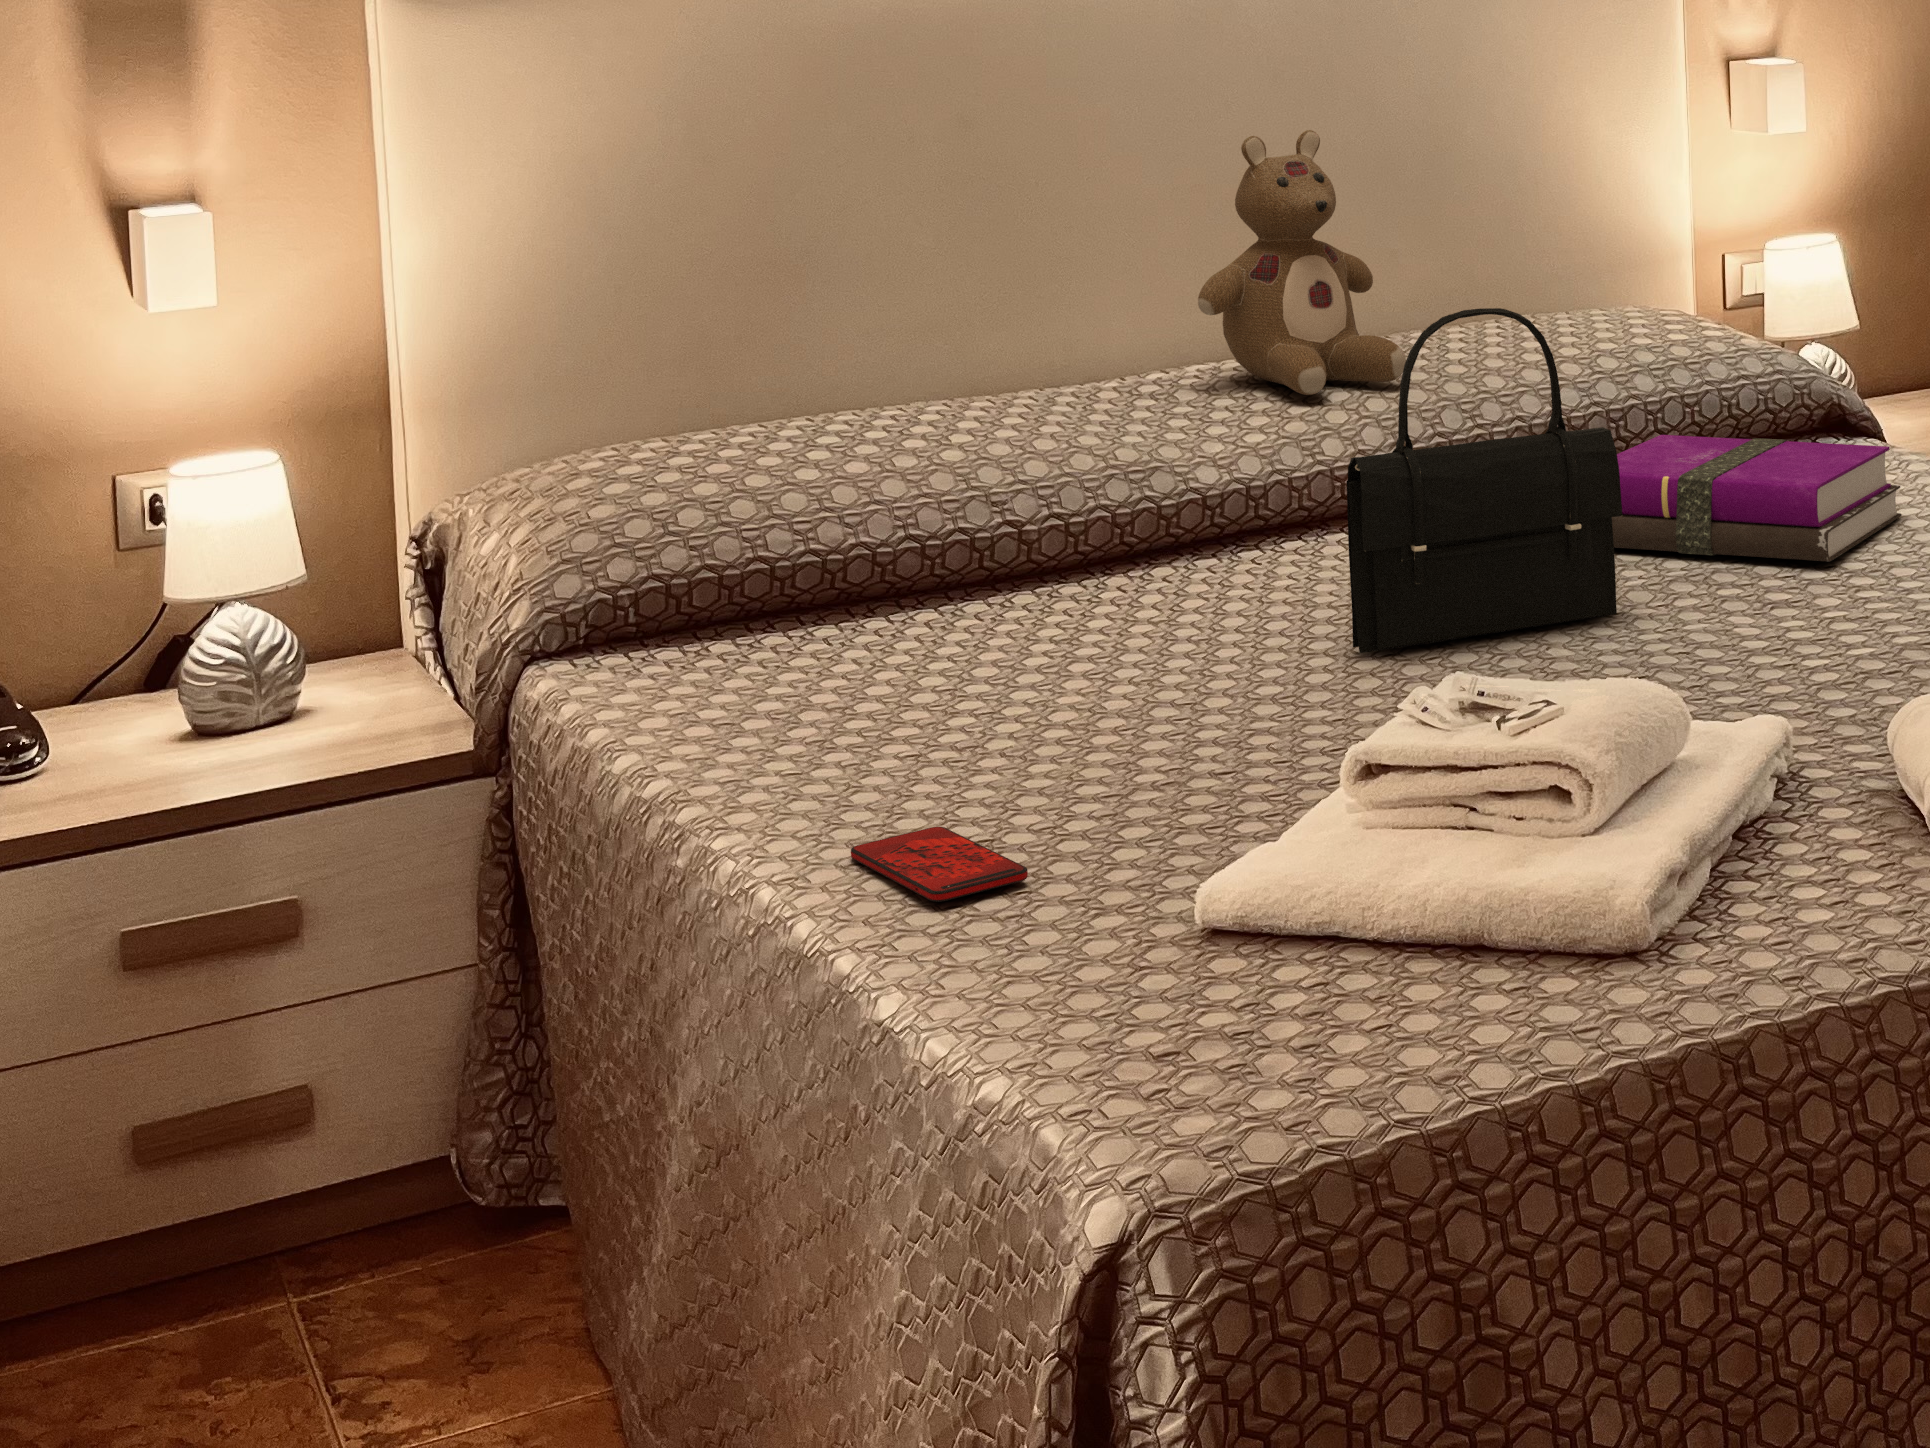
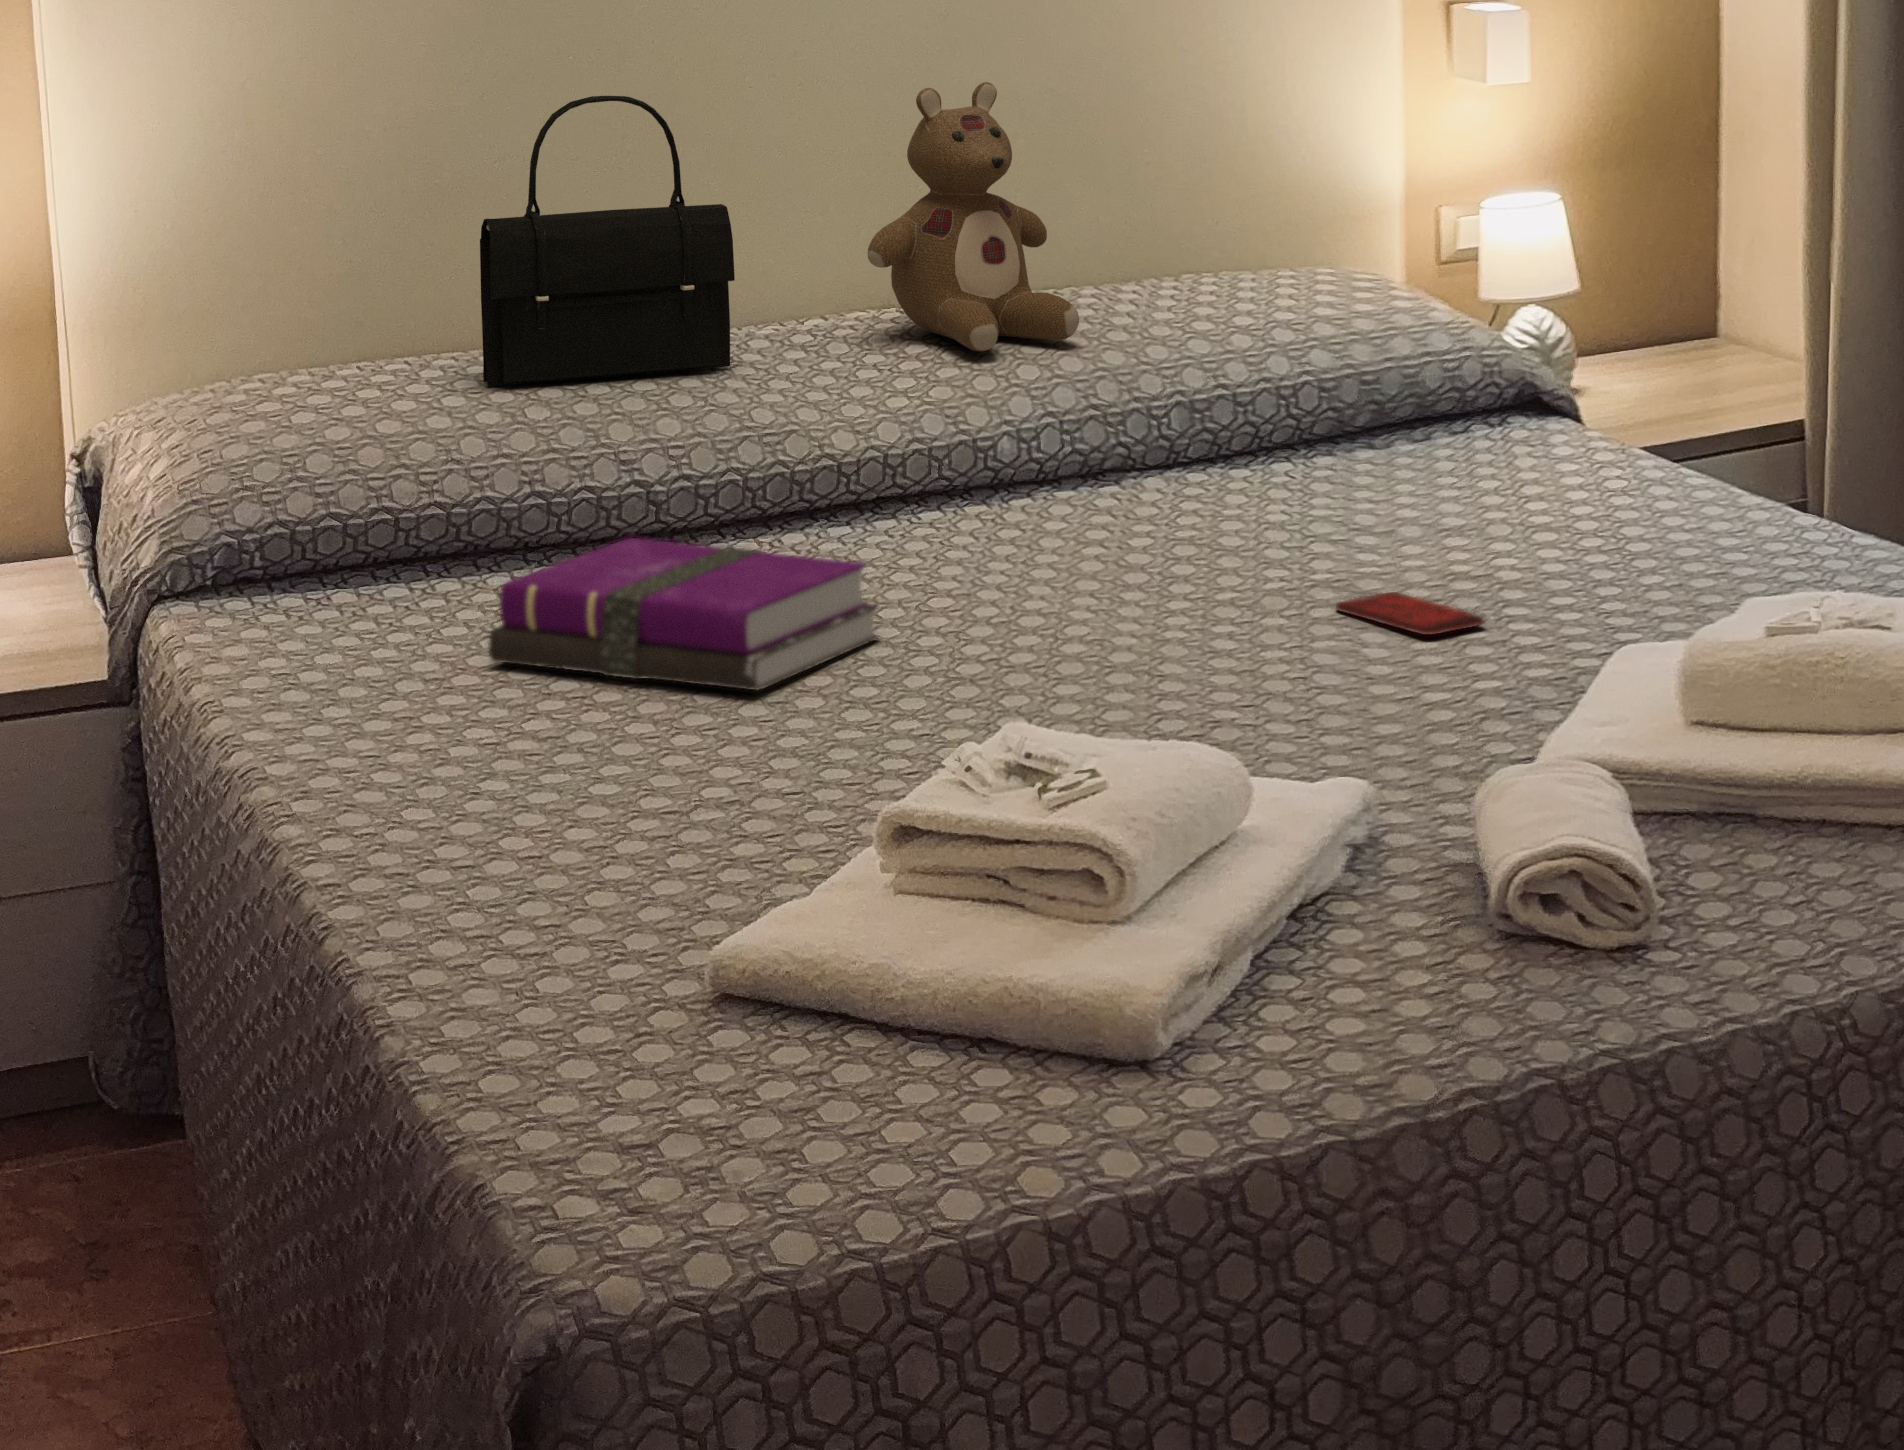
handbag: present [1347,308,1623,653] -> present [480,96,735,386]
notebook: present [1612,435,1901,561] -> present [488,538,879,690]
smartphone: present [851,827,1028,902] -> present [1336,592,1484,635]

